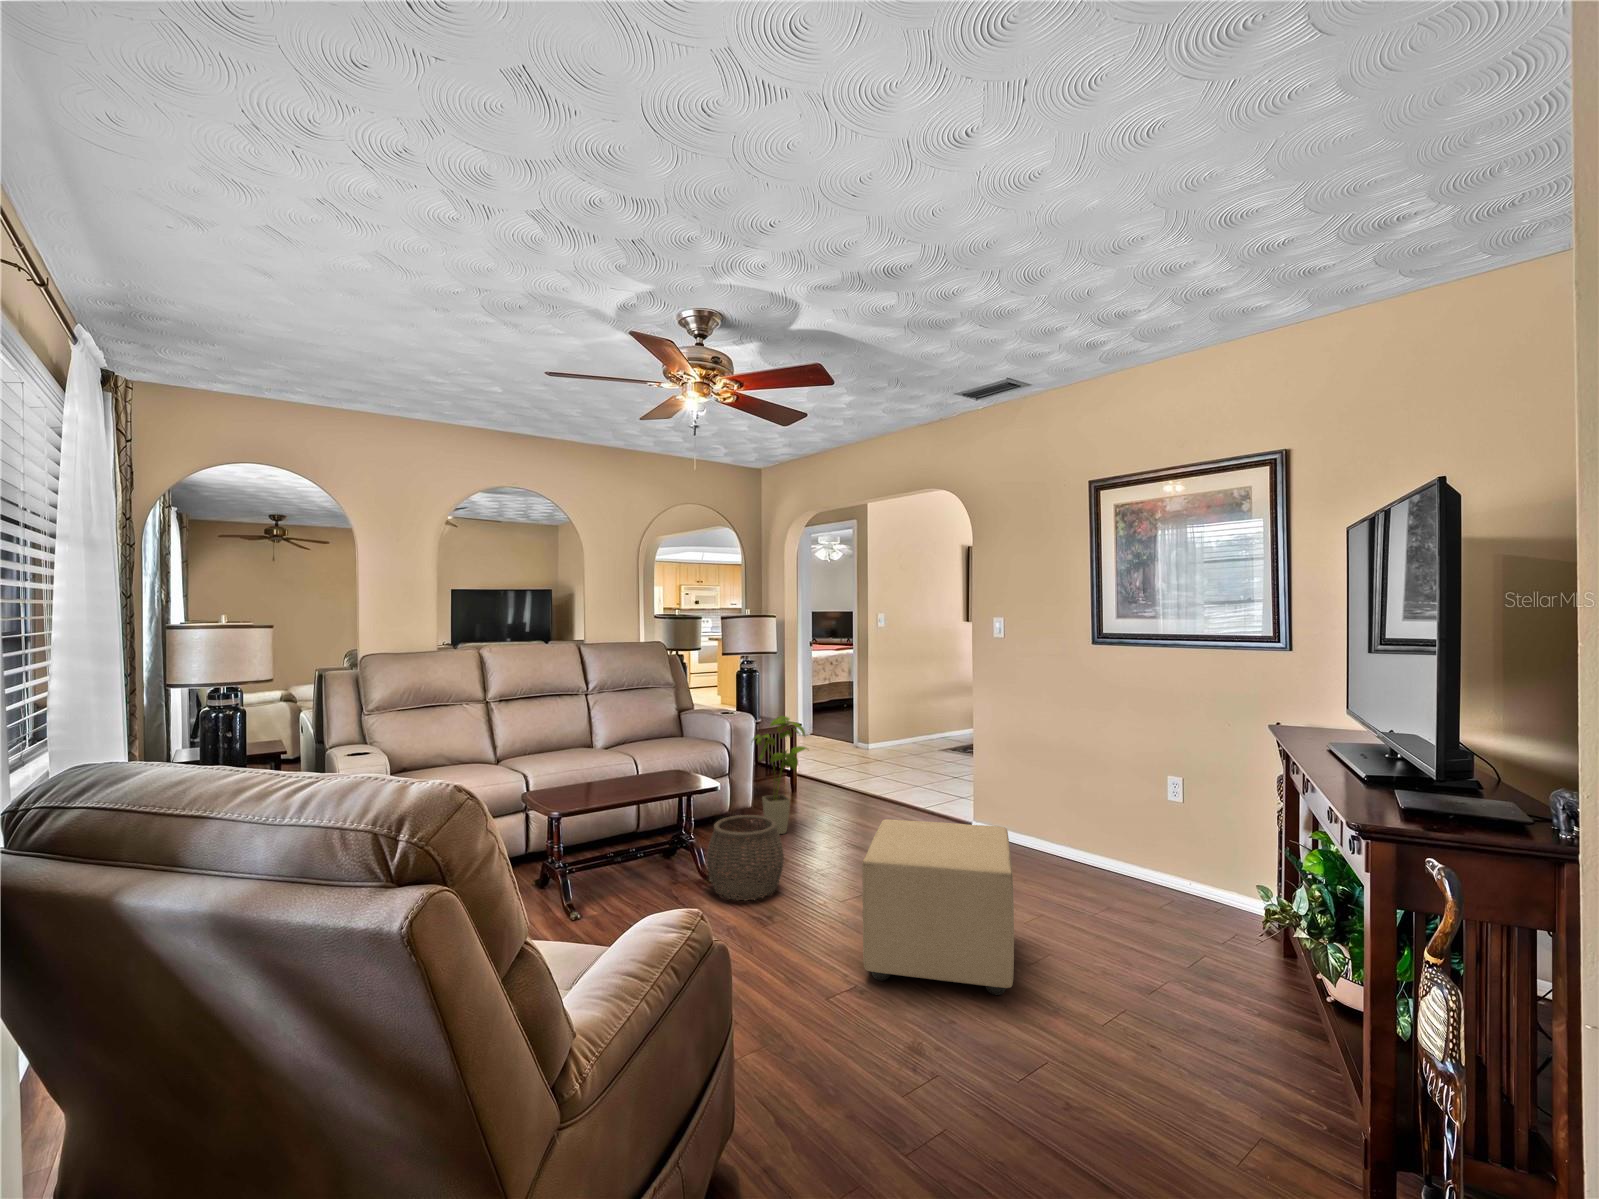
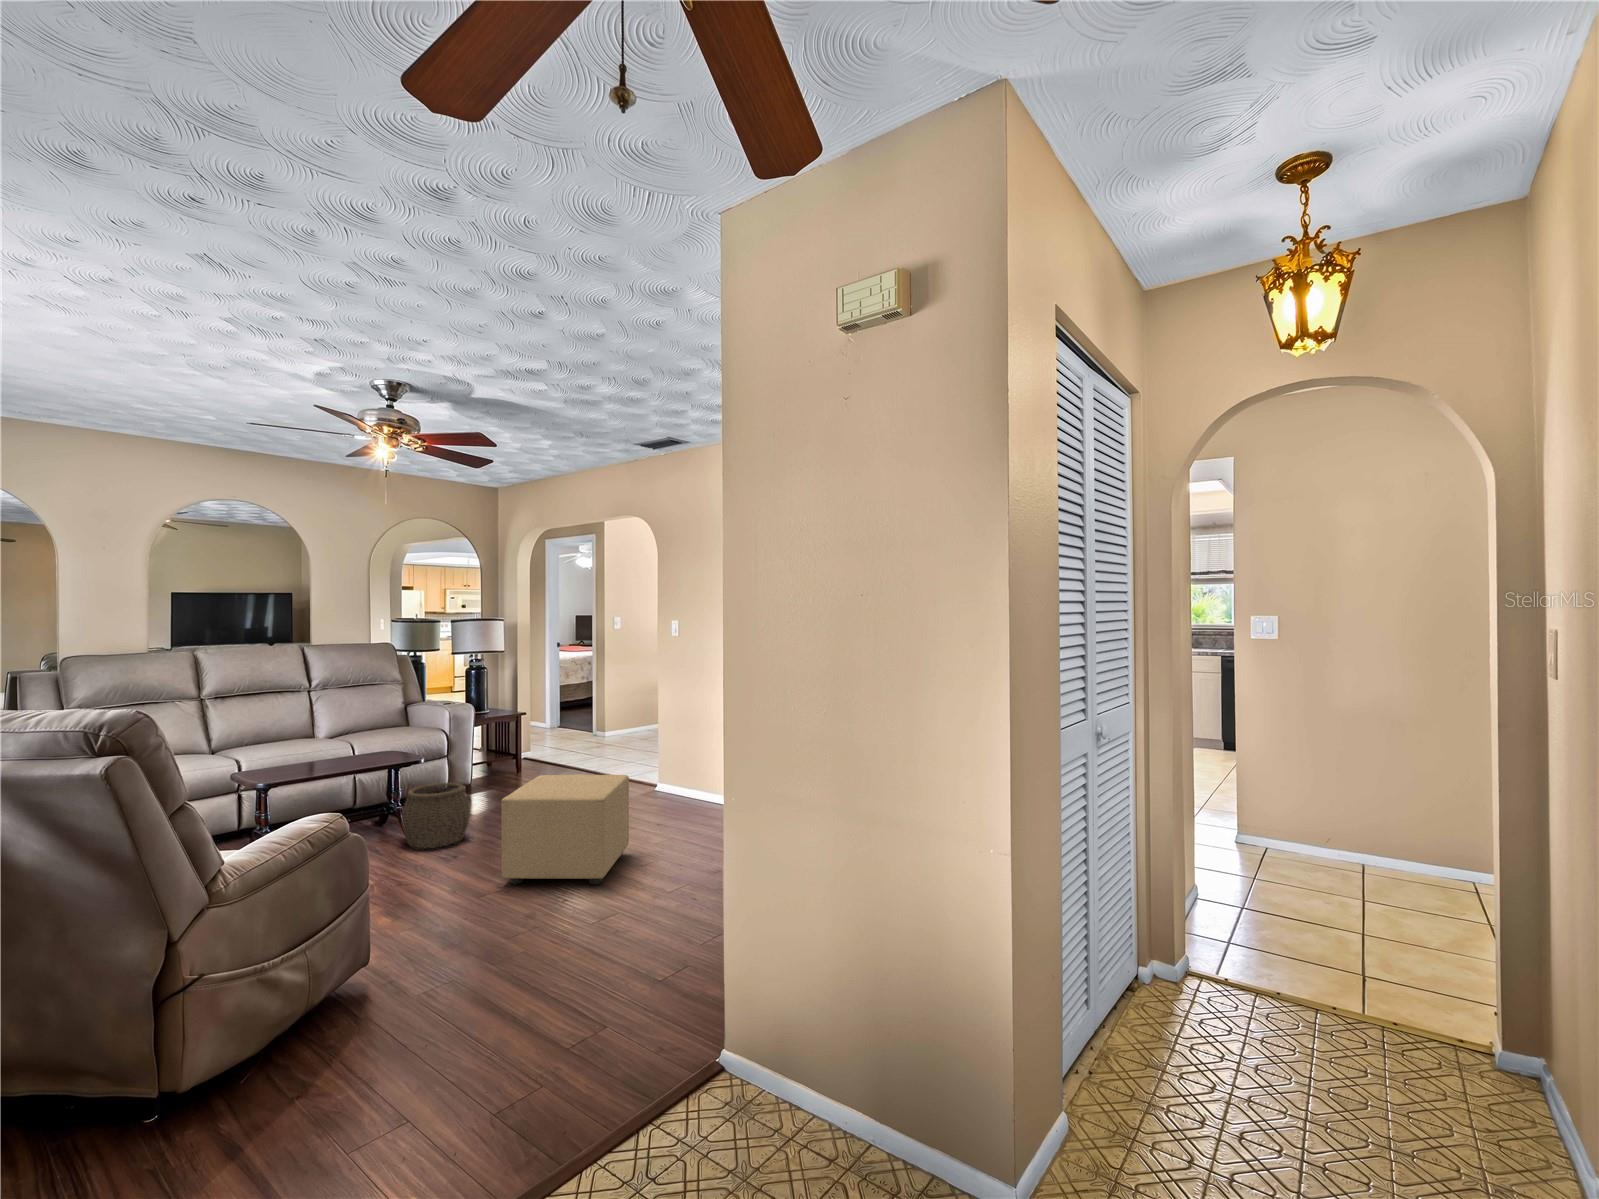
house plant: present [752,716,807,834] -> none [462,704,517,805]

